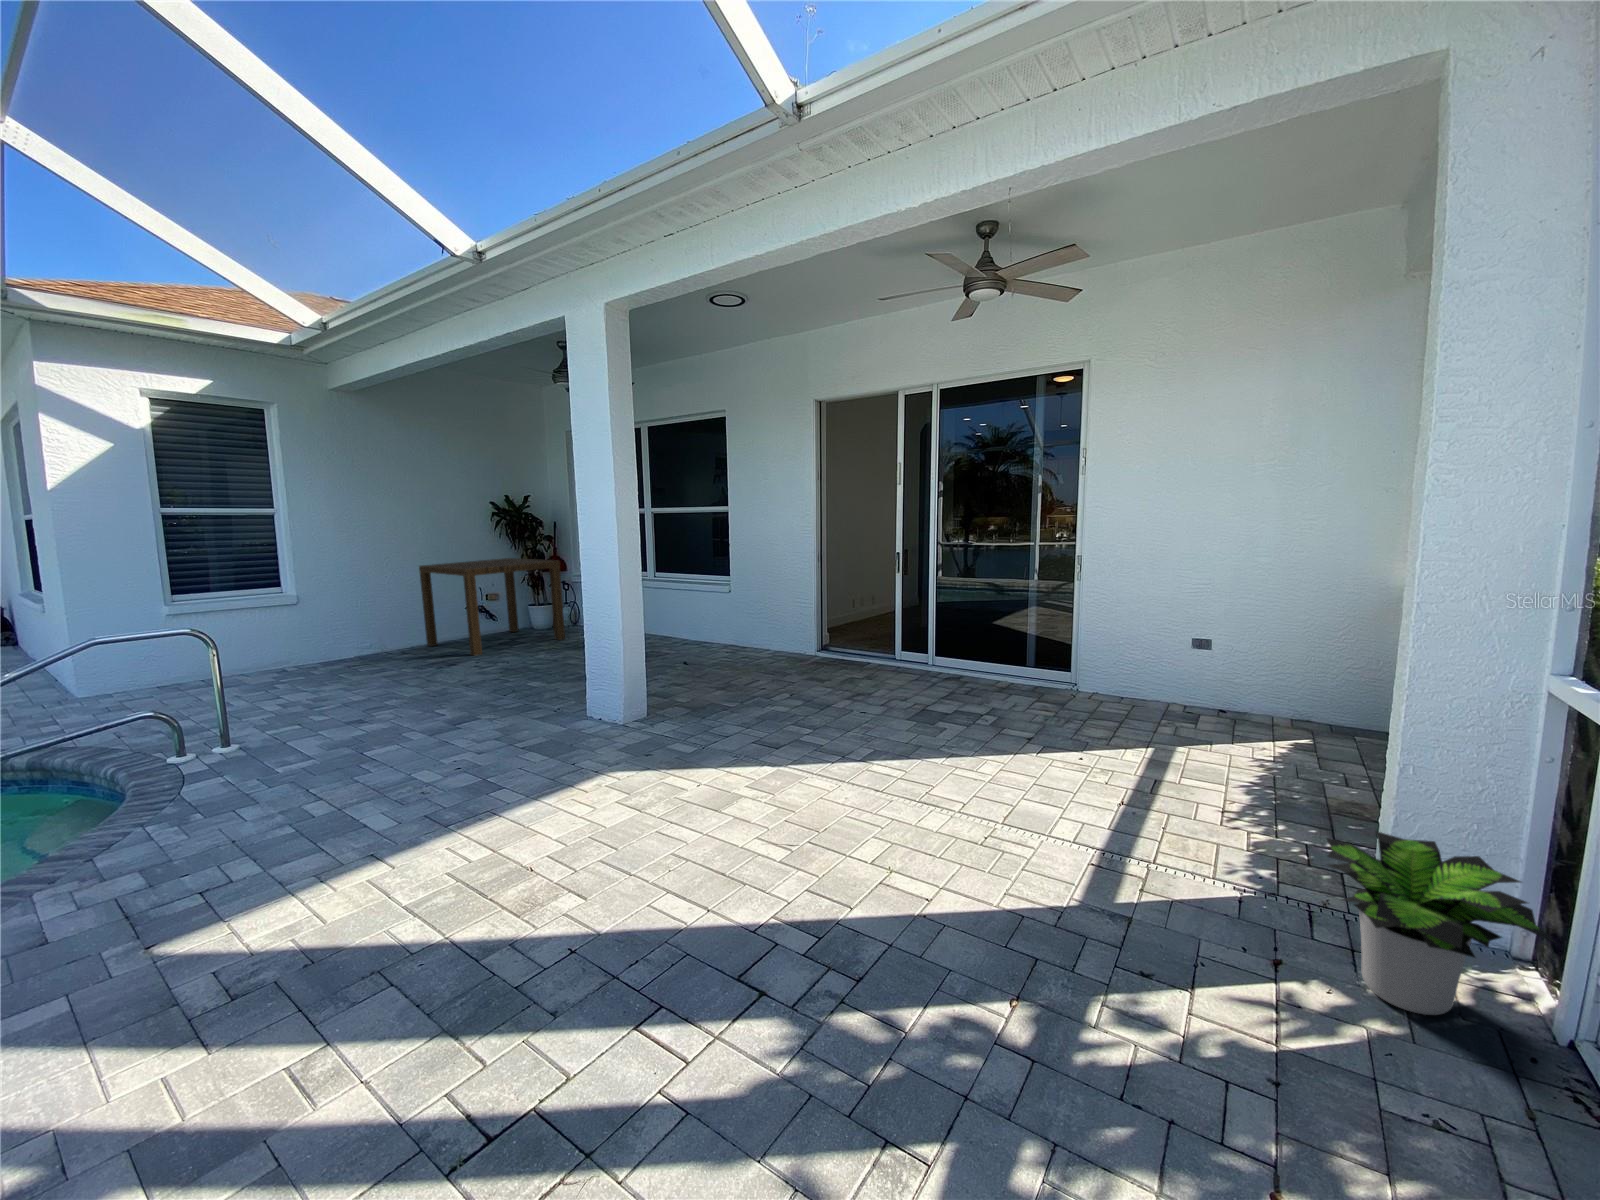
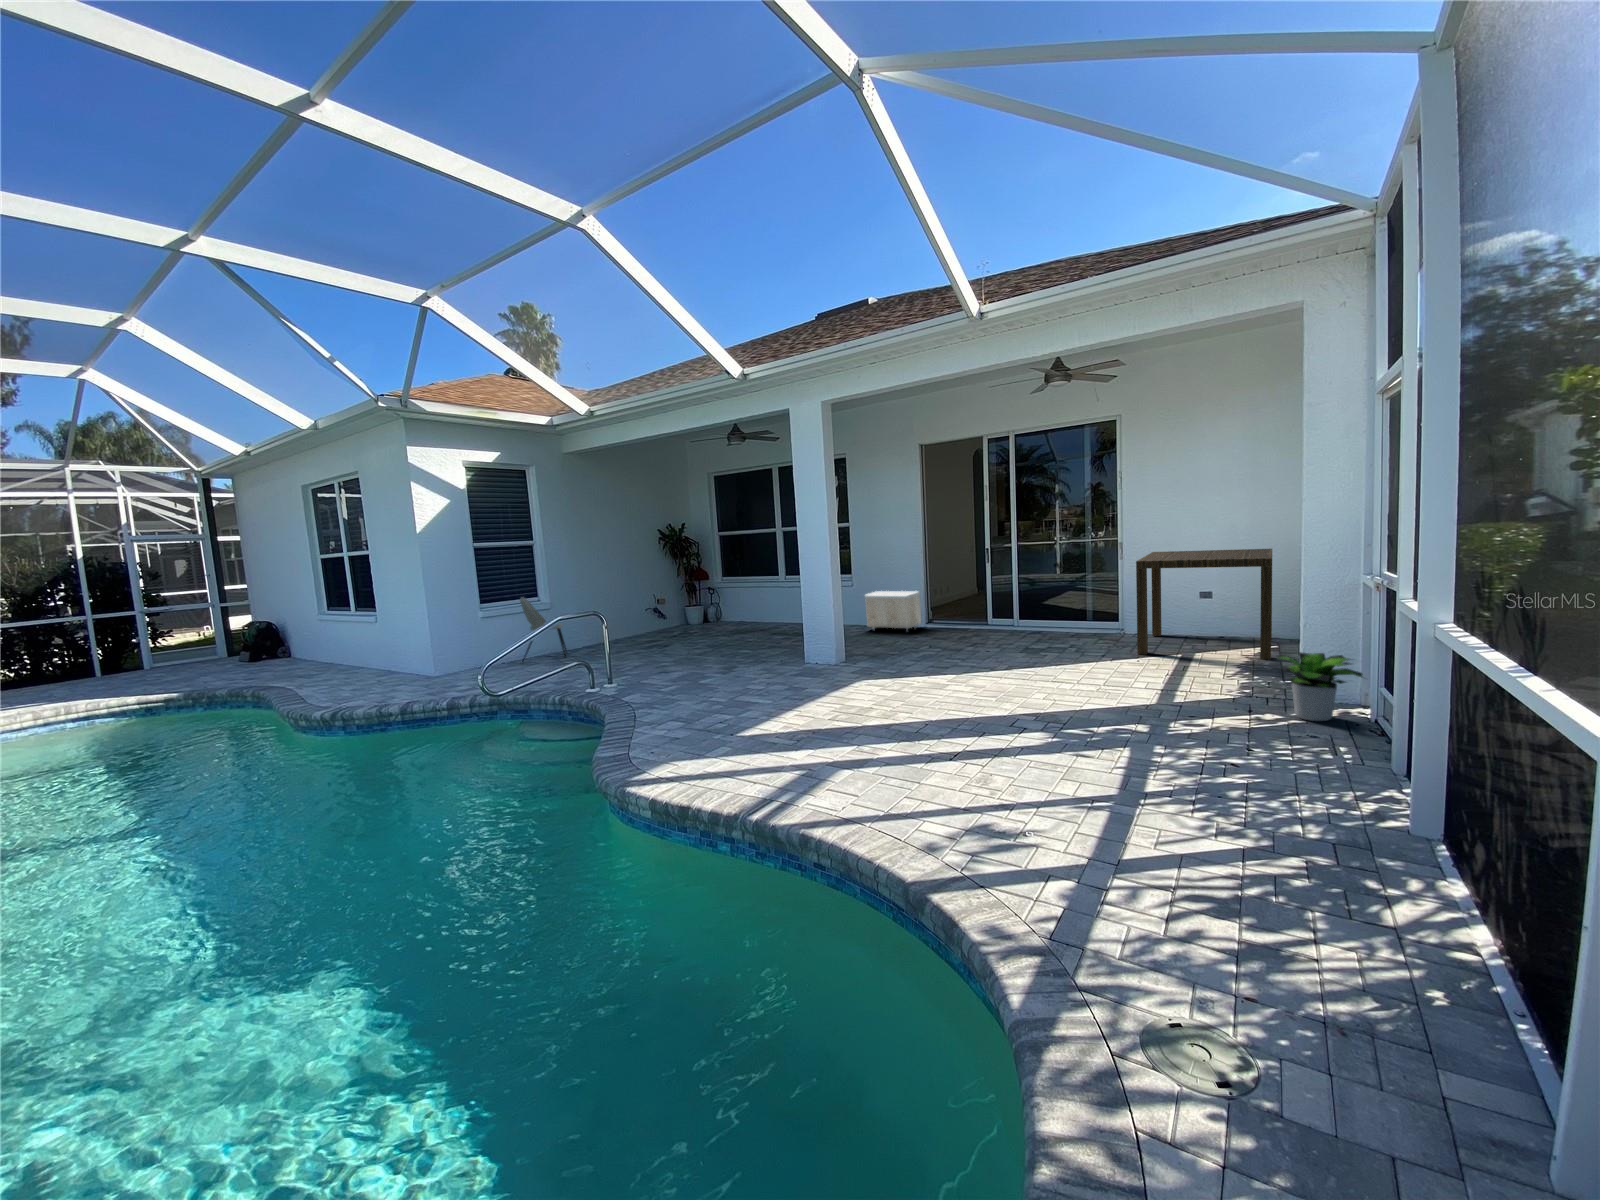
dining table: present [419,558,565,656] -> present [1136,549,1272,660]
dining chair: none [238,587,325,681] -> present [520,597,567,662]
storage bench: none [732,602,808,662] -> present [865,591,921,631]

